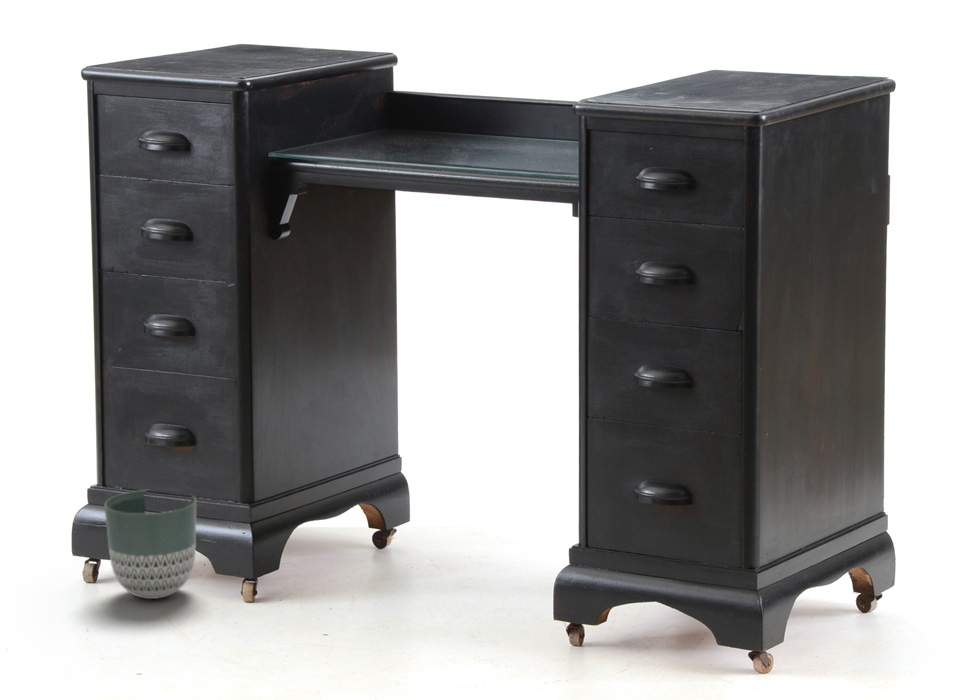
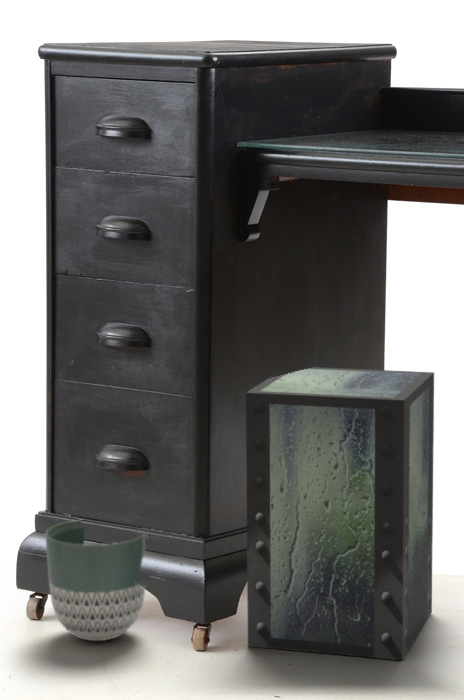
storage box: none [283,346,447,601] -> present [246,367,434,660]

